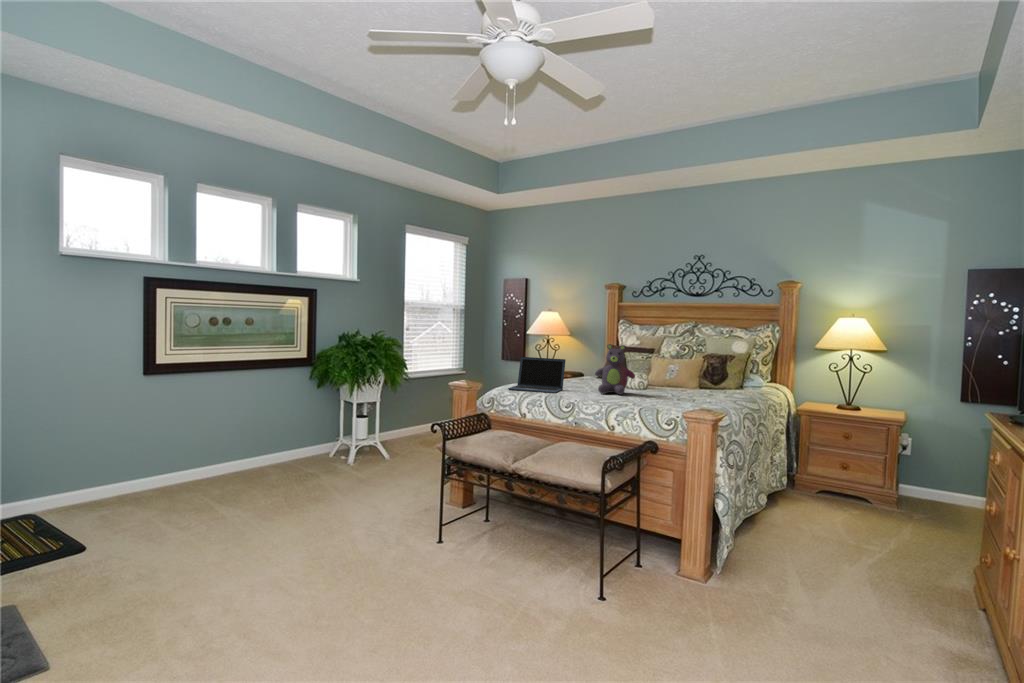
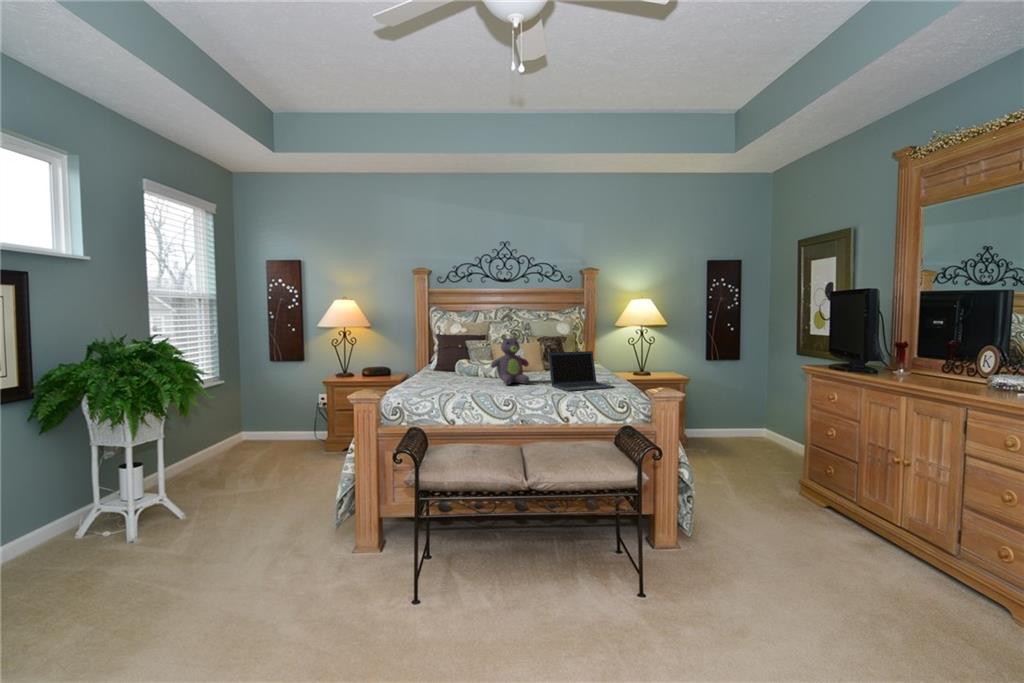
laptop: present [508,357,566,393] -> present [548,351,614,391]

